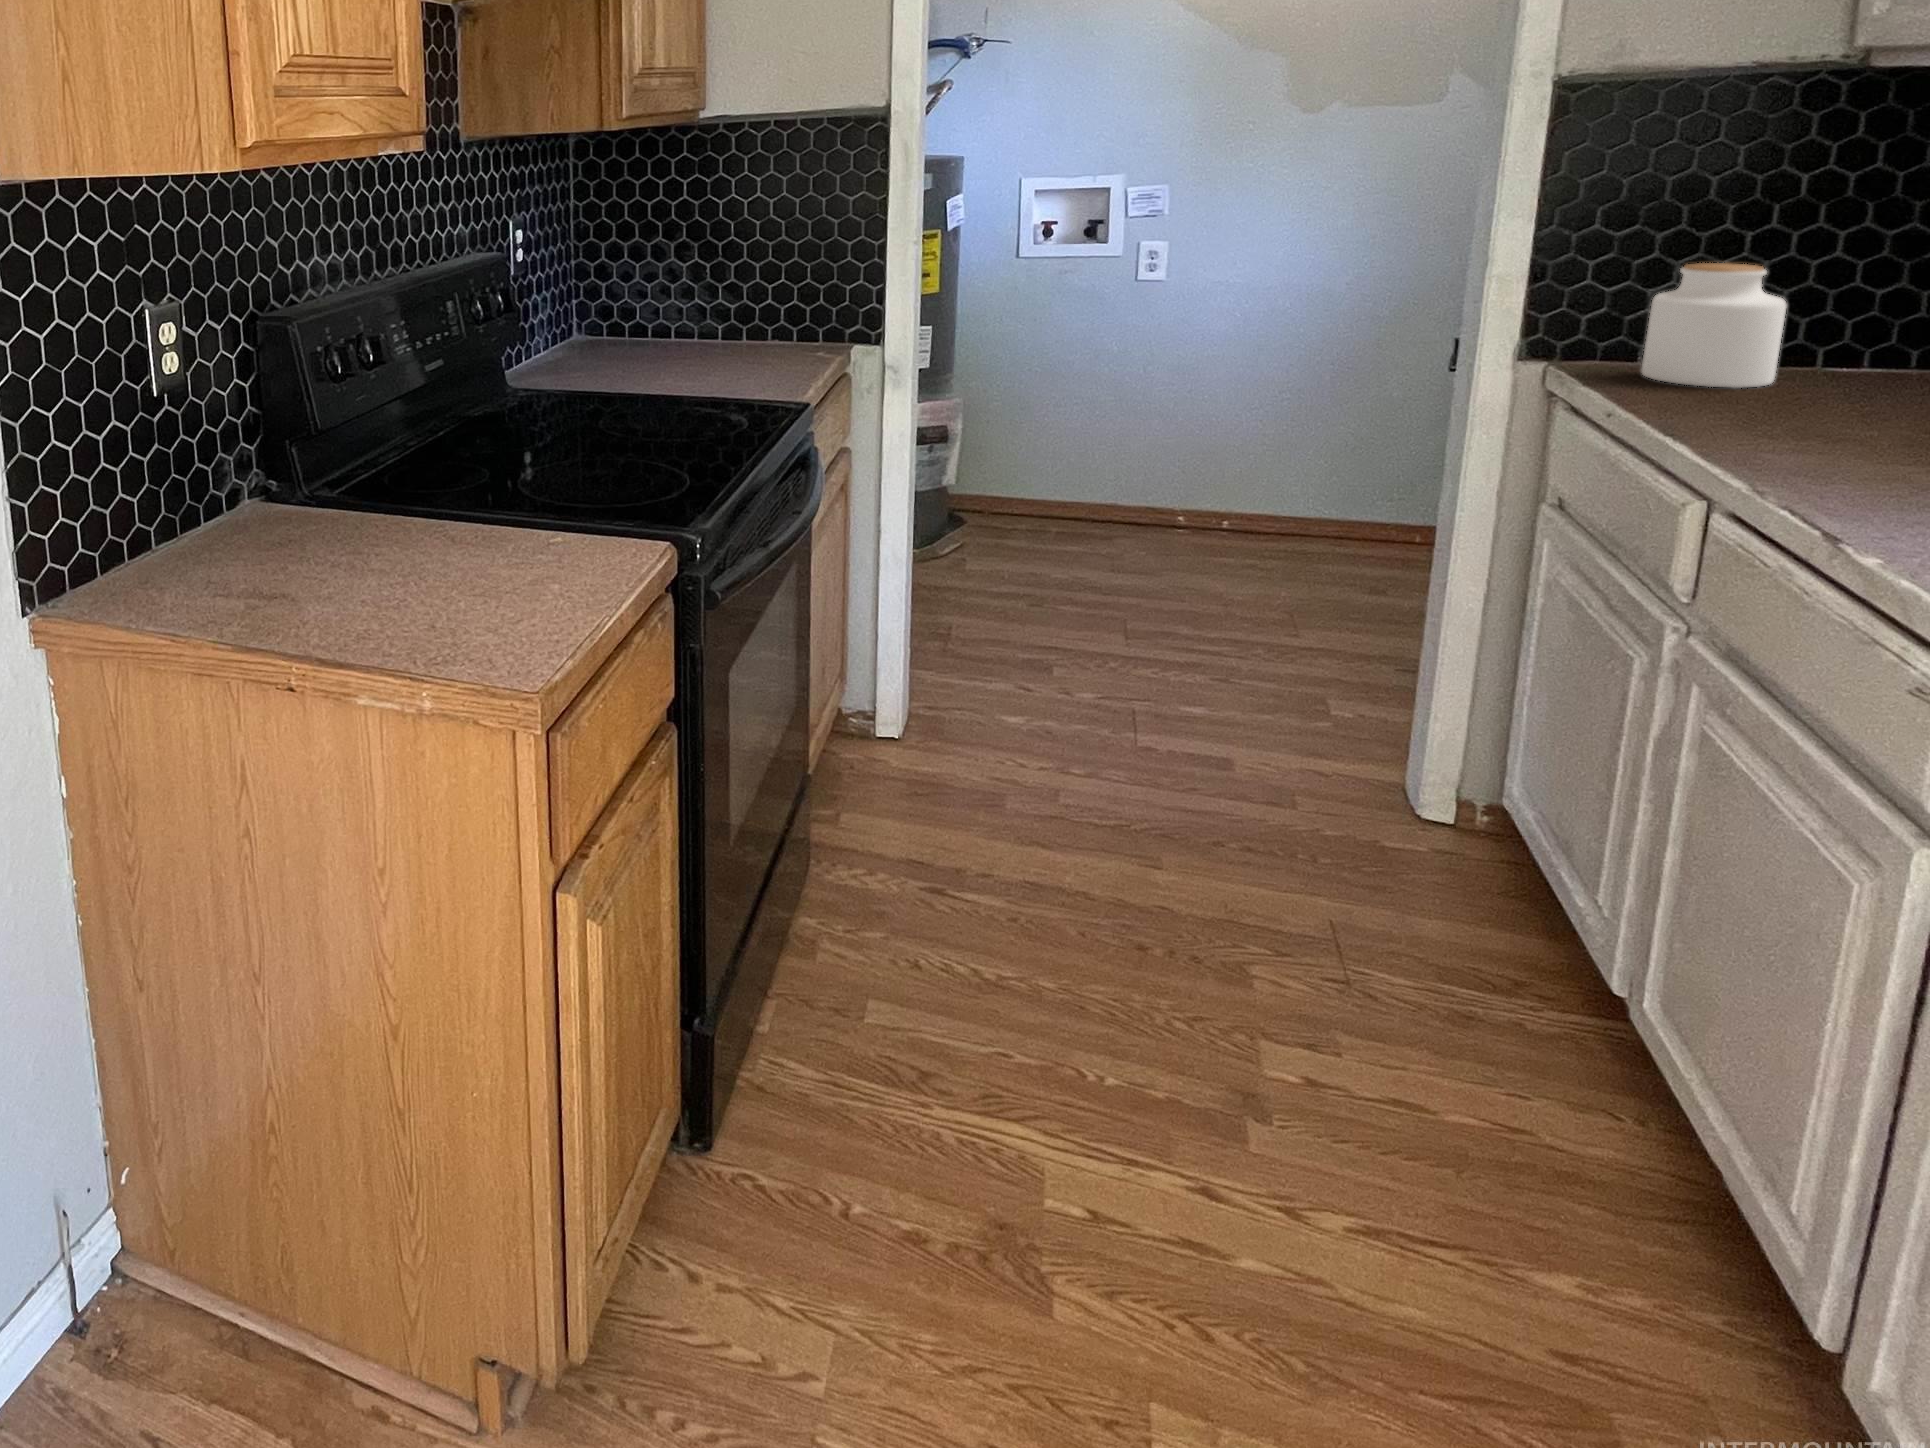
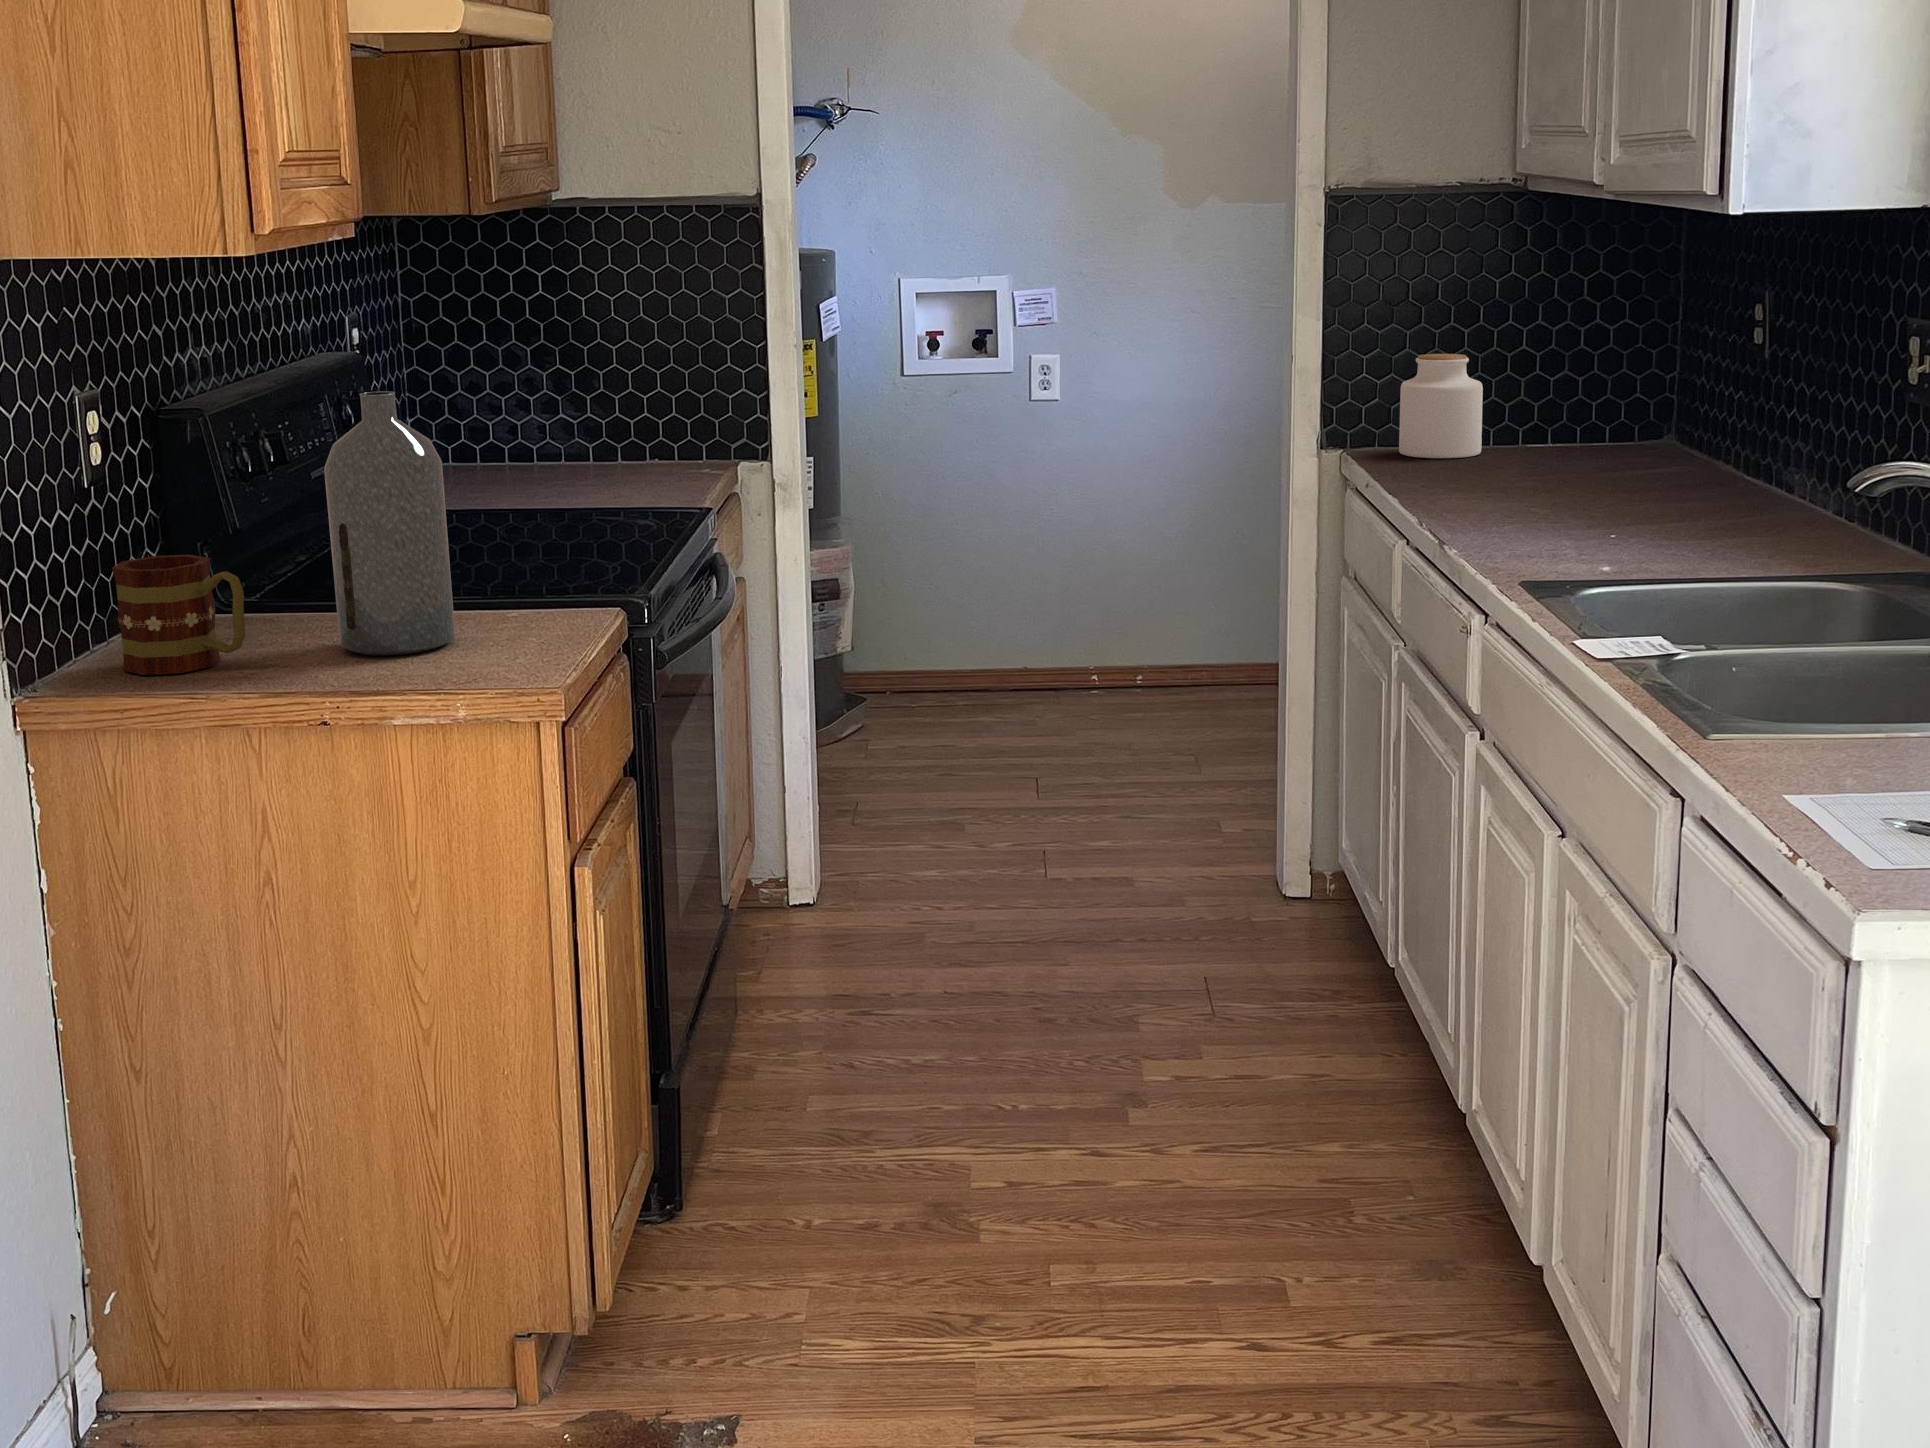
bottle: none [341,318,472,602] -> present [324,391,455,655]
mug: none [143,471,255,598] -> present [112,555,245,675]

